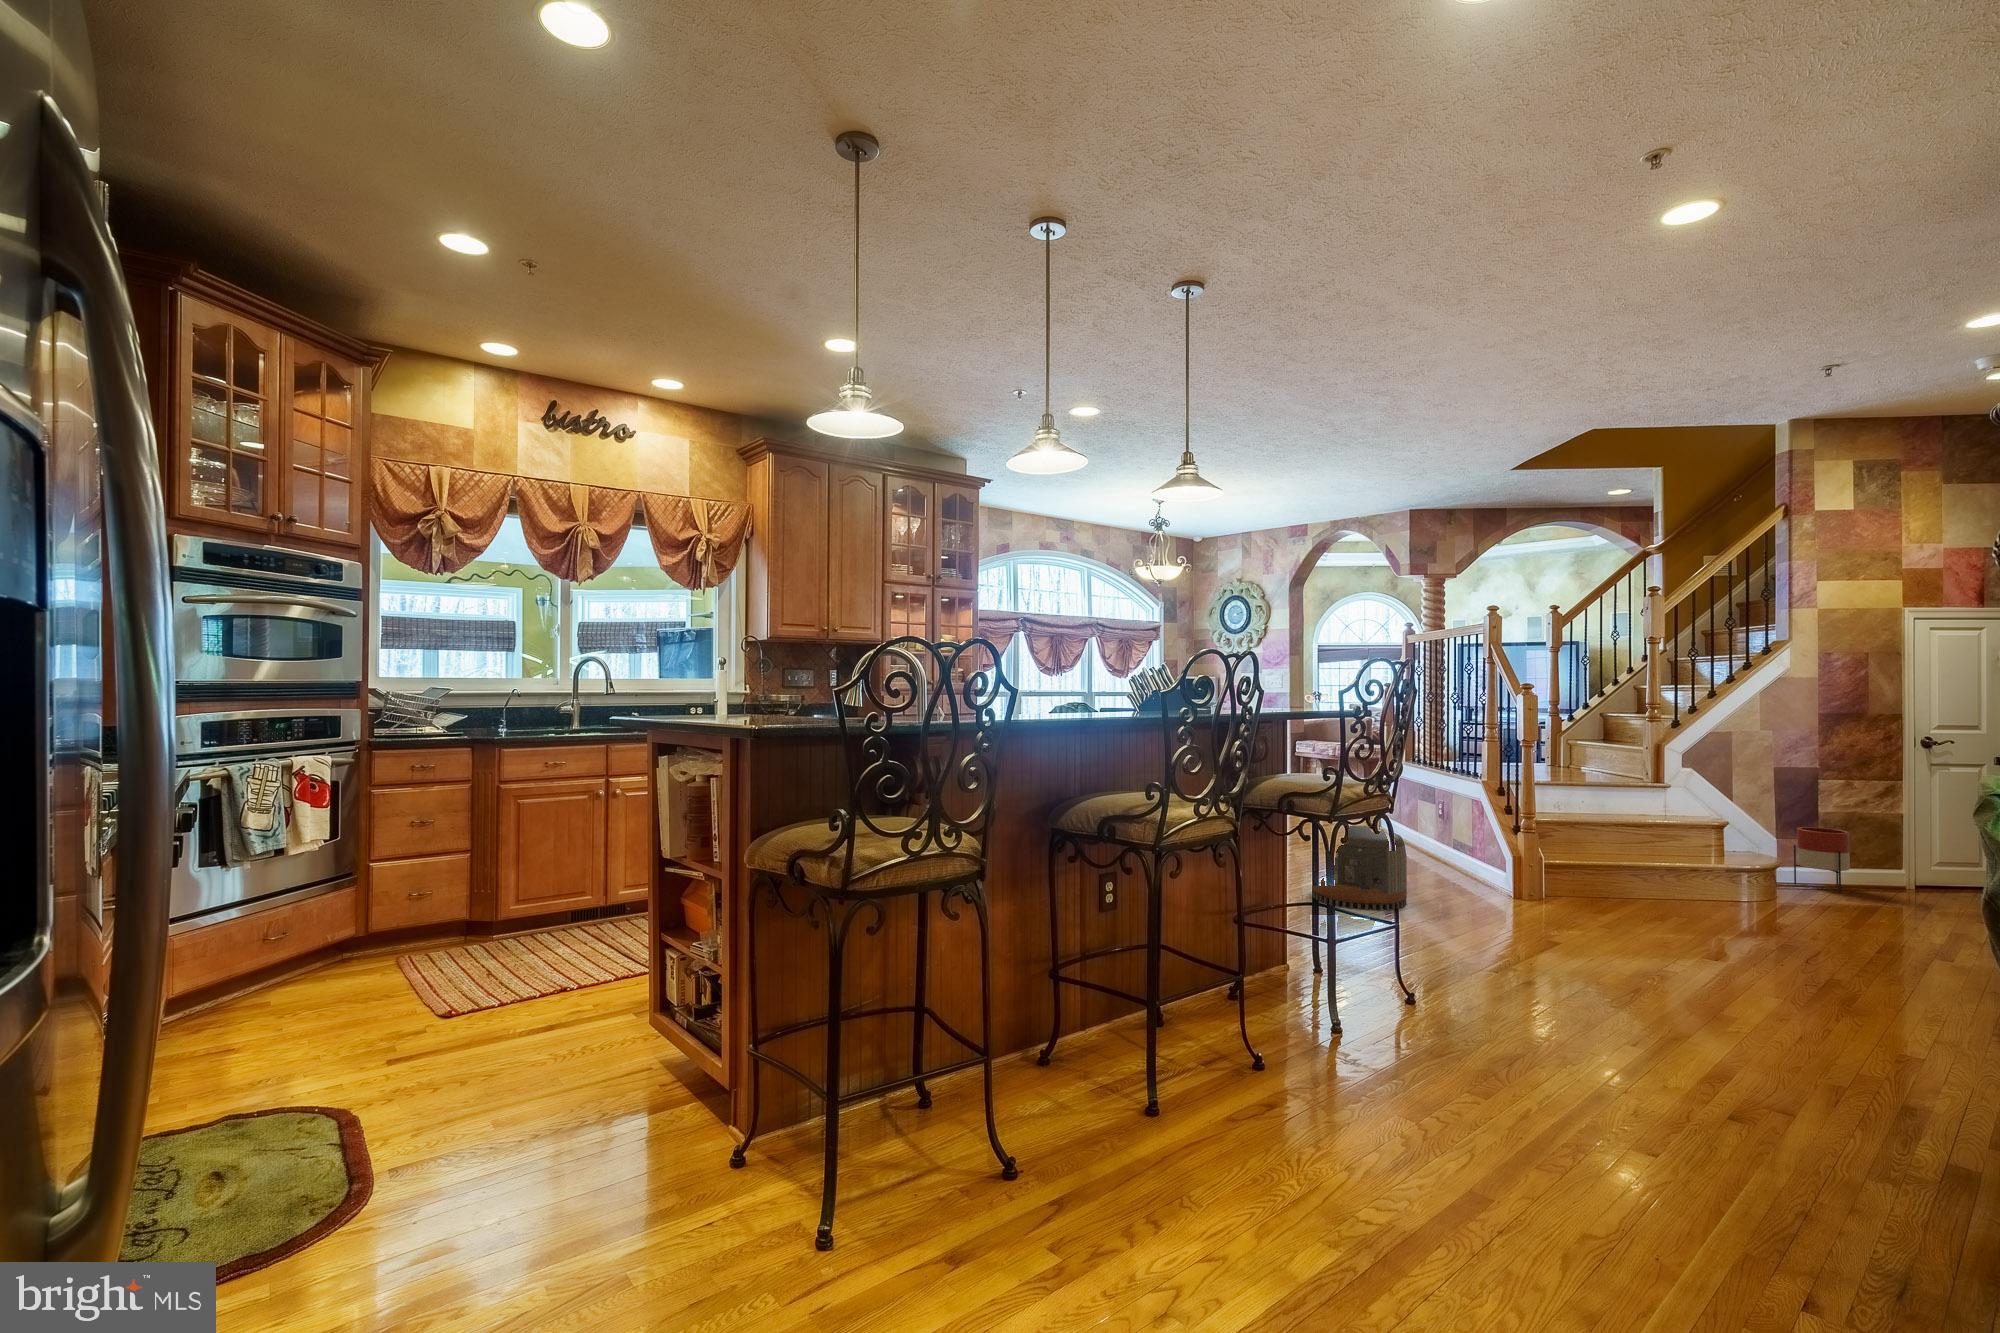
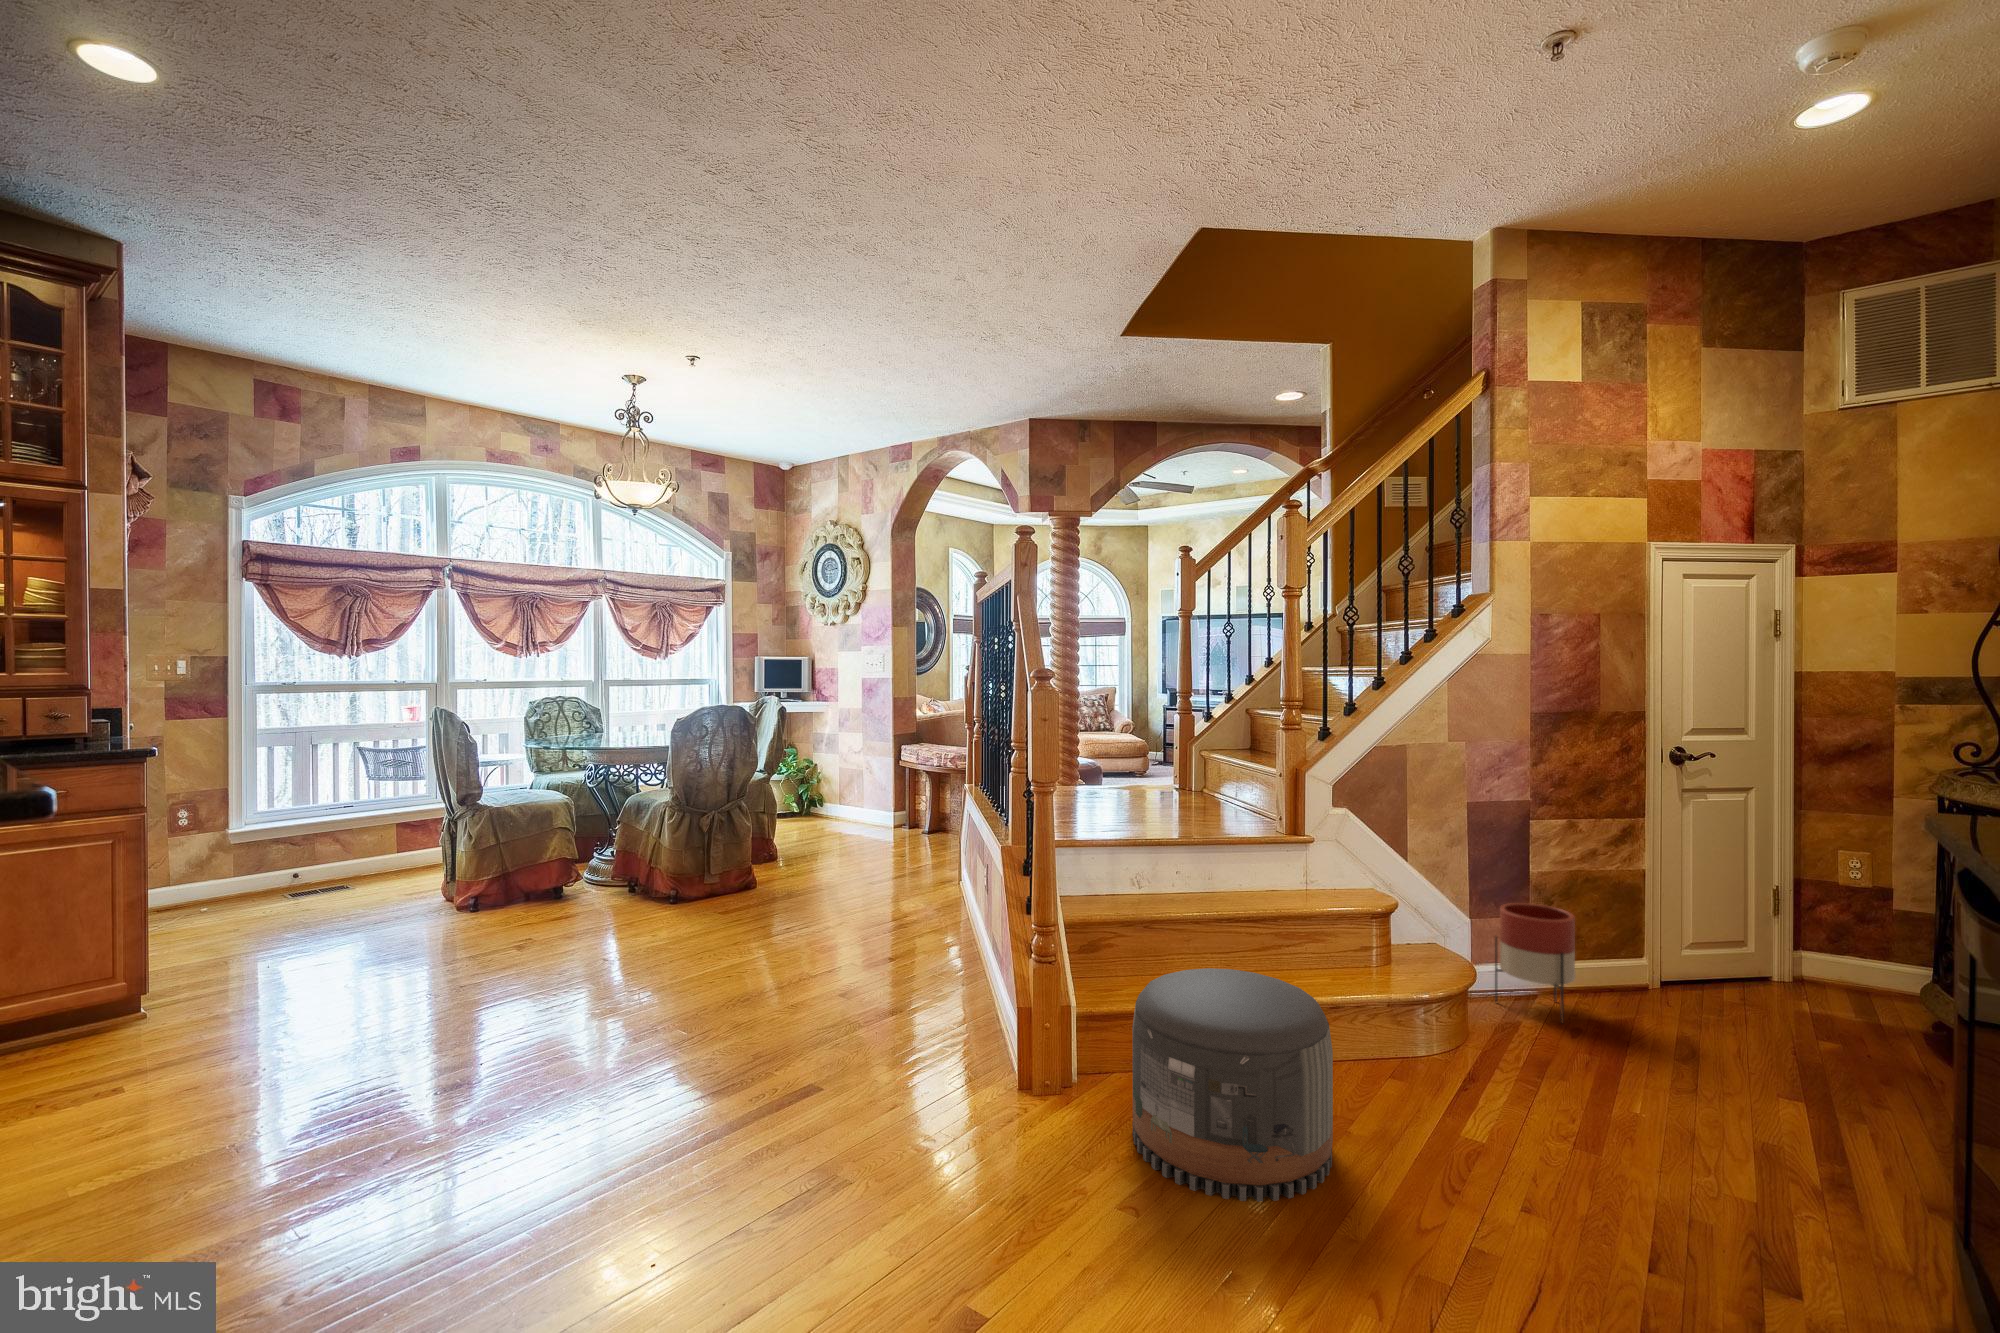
pouf: present [1312,825,1407,911] -> present [1132,968,1333,1202]

